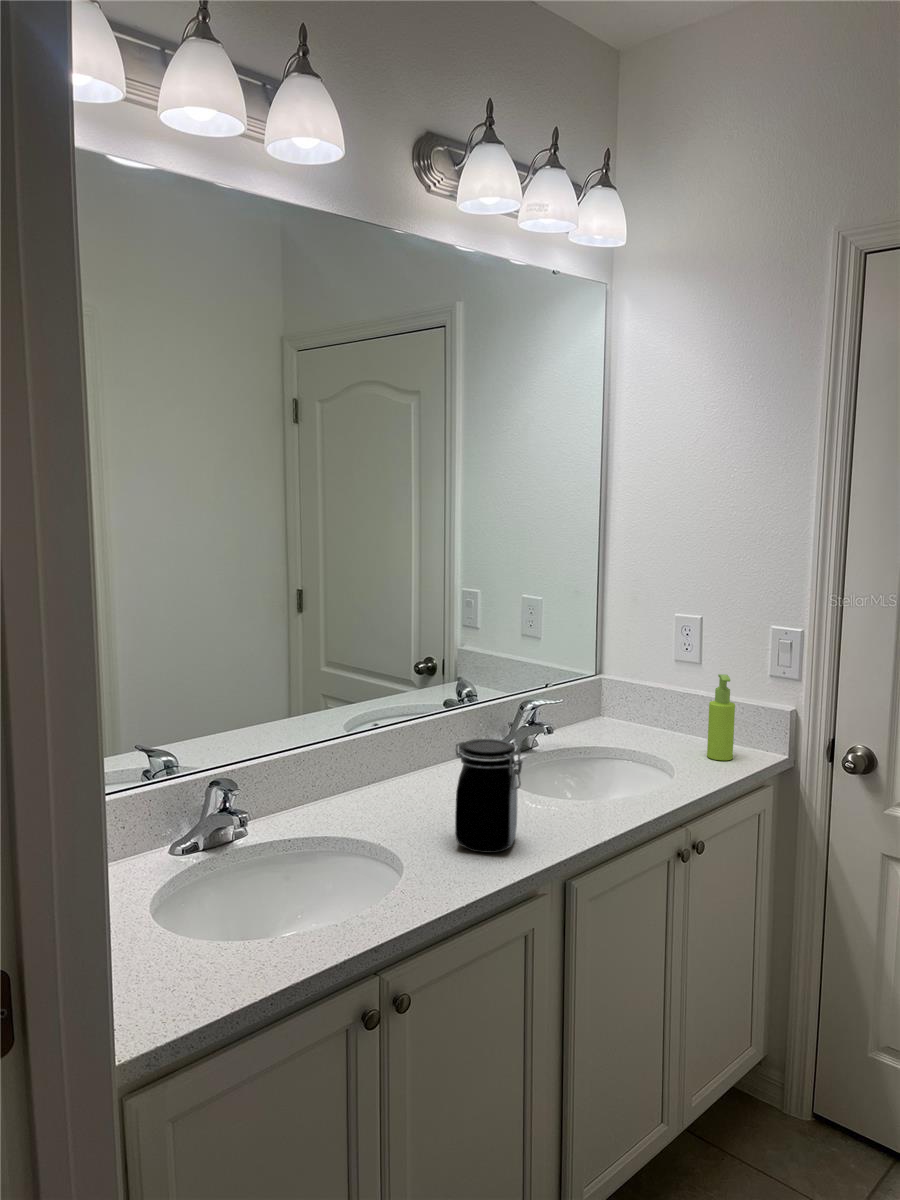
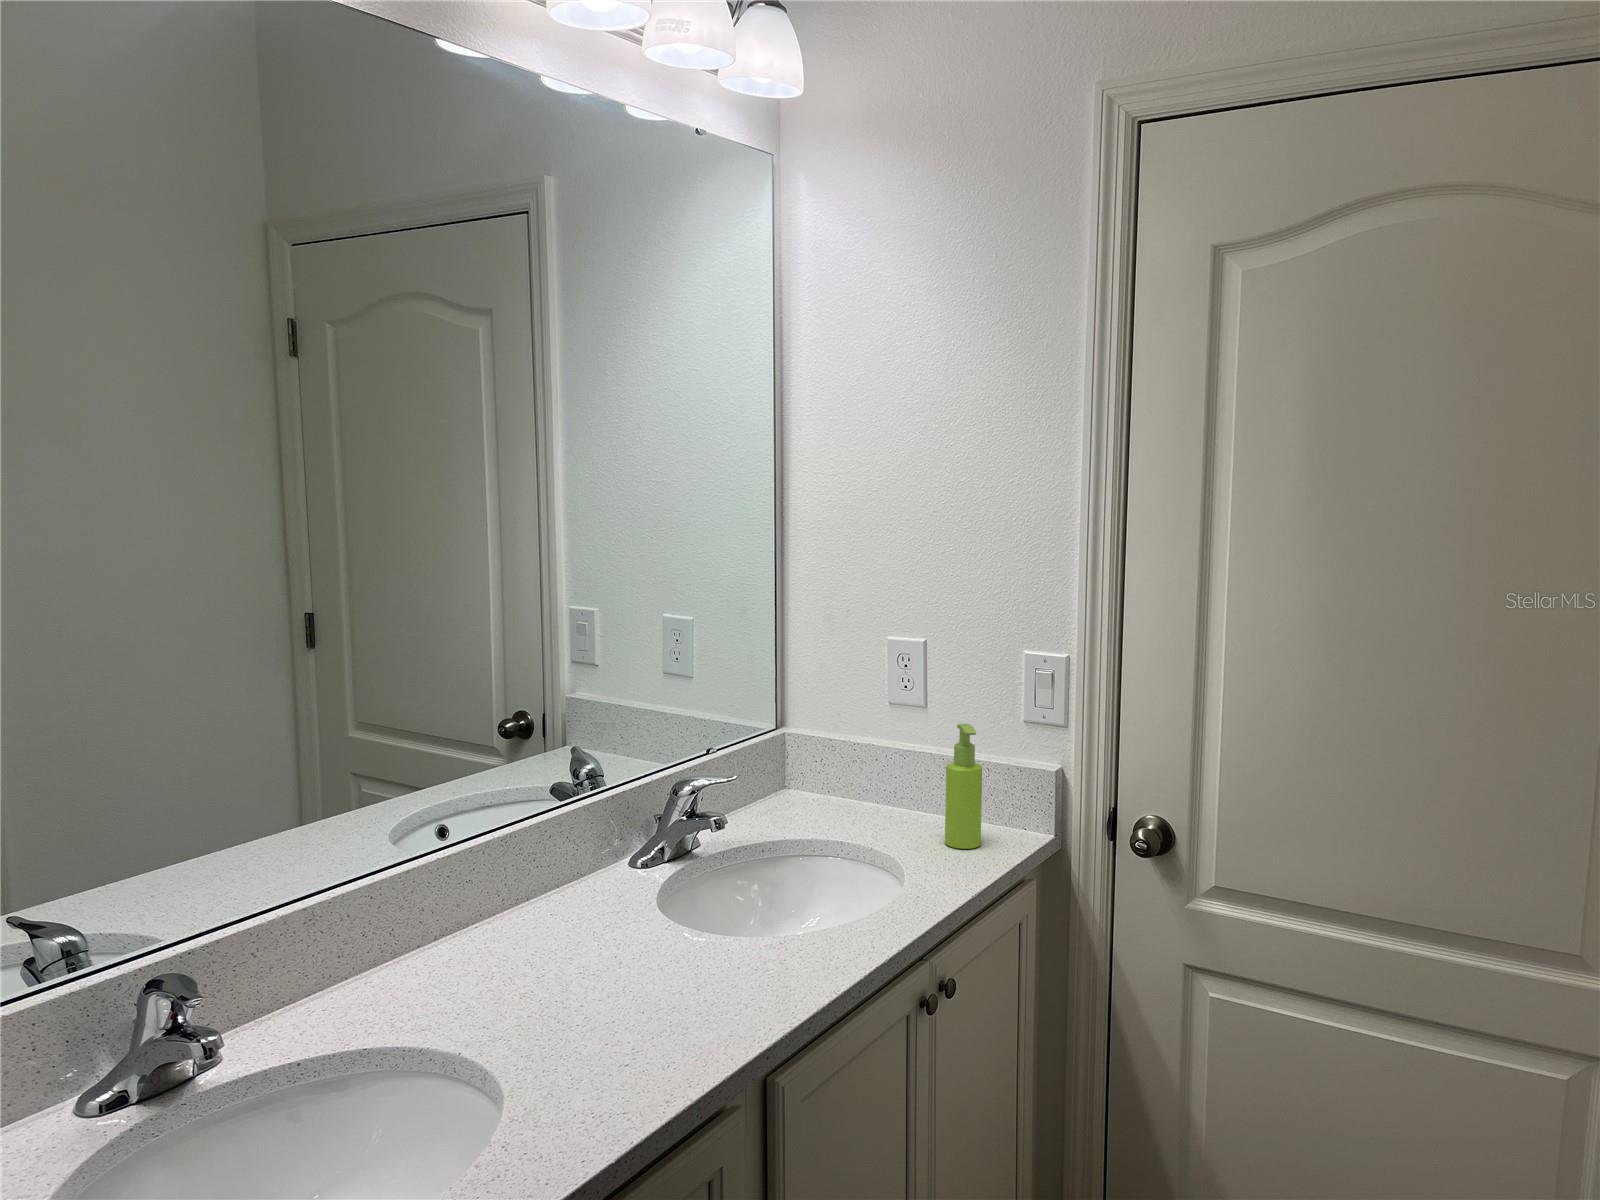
jar: present [455,739,522,853] -> none [584,862,696,1053]

